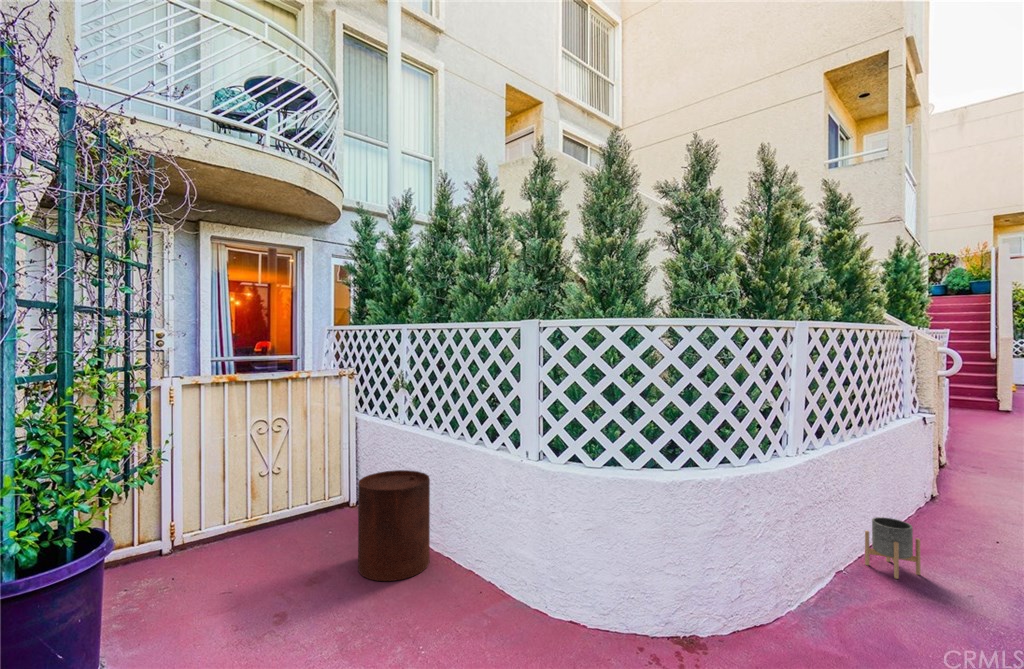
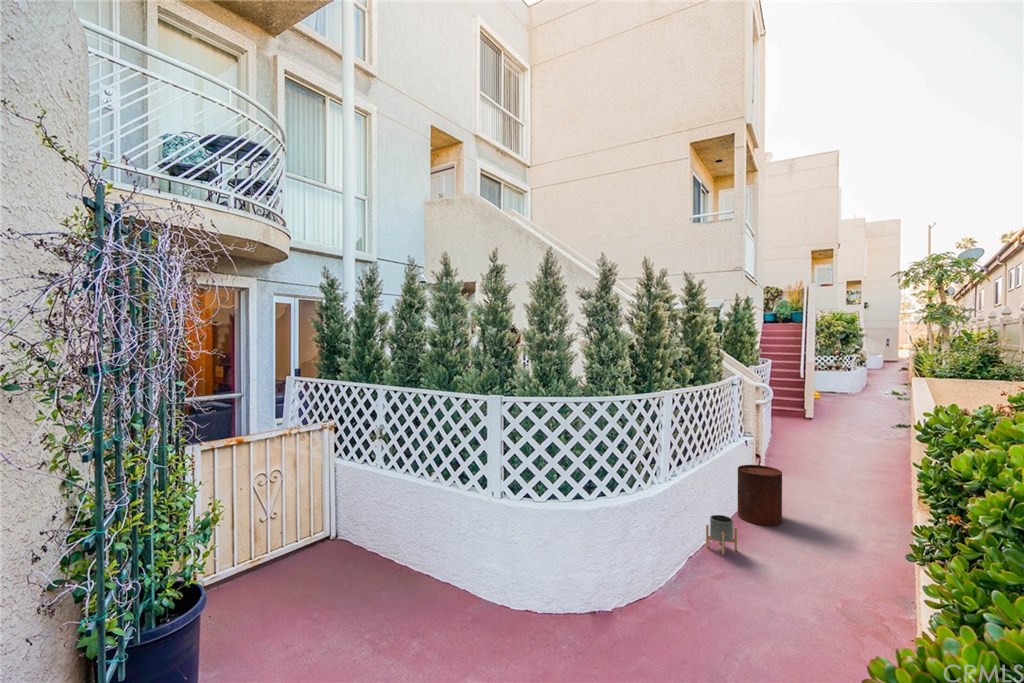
trash can: present [358,470,430,581] -> present [738,465,782,526]

